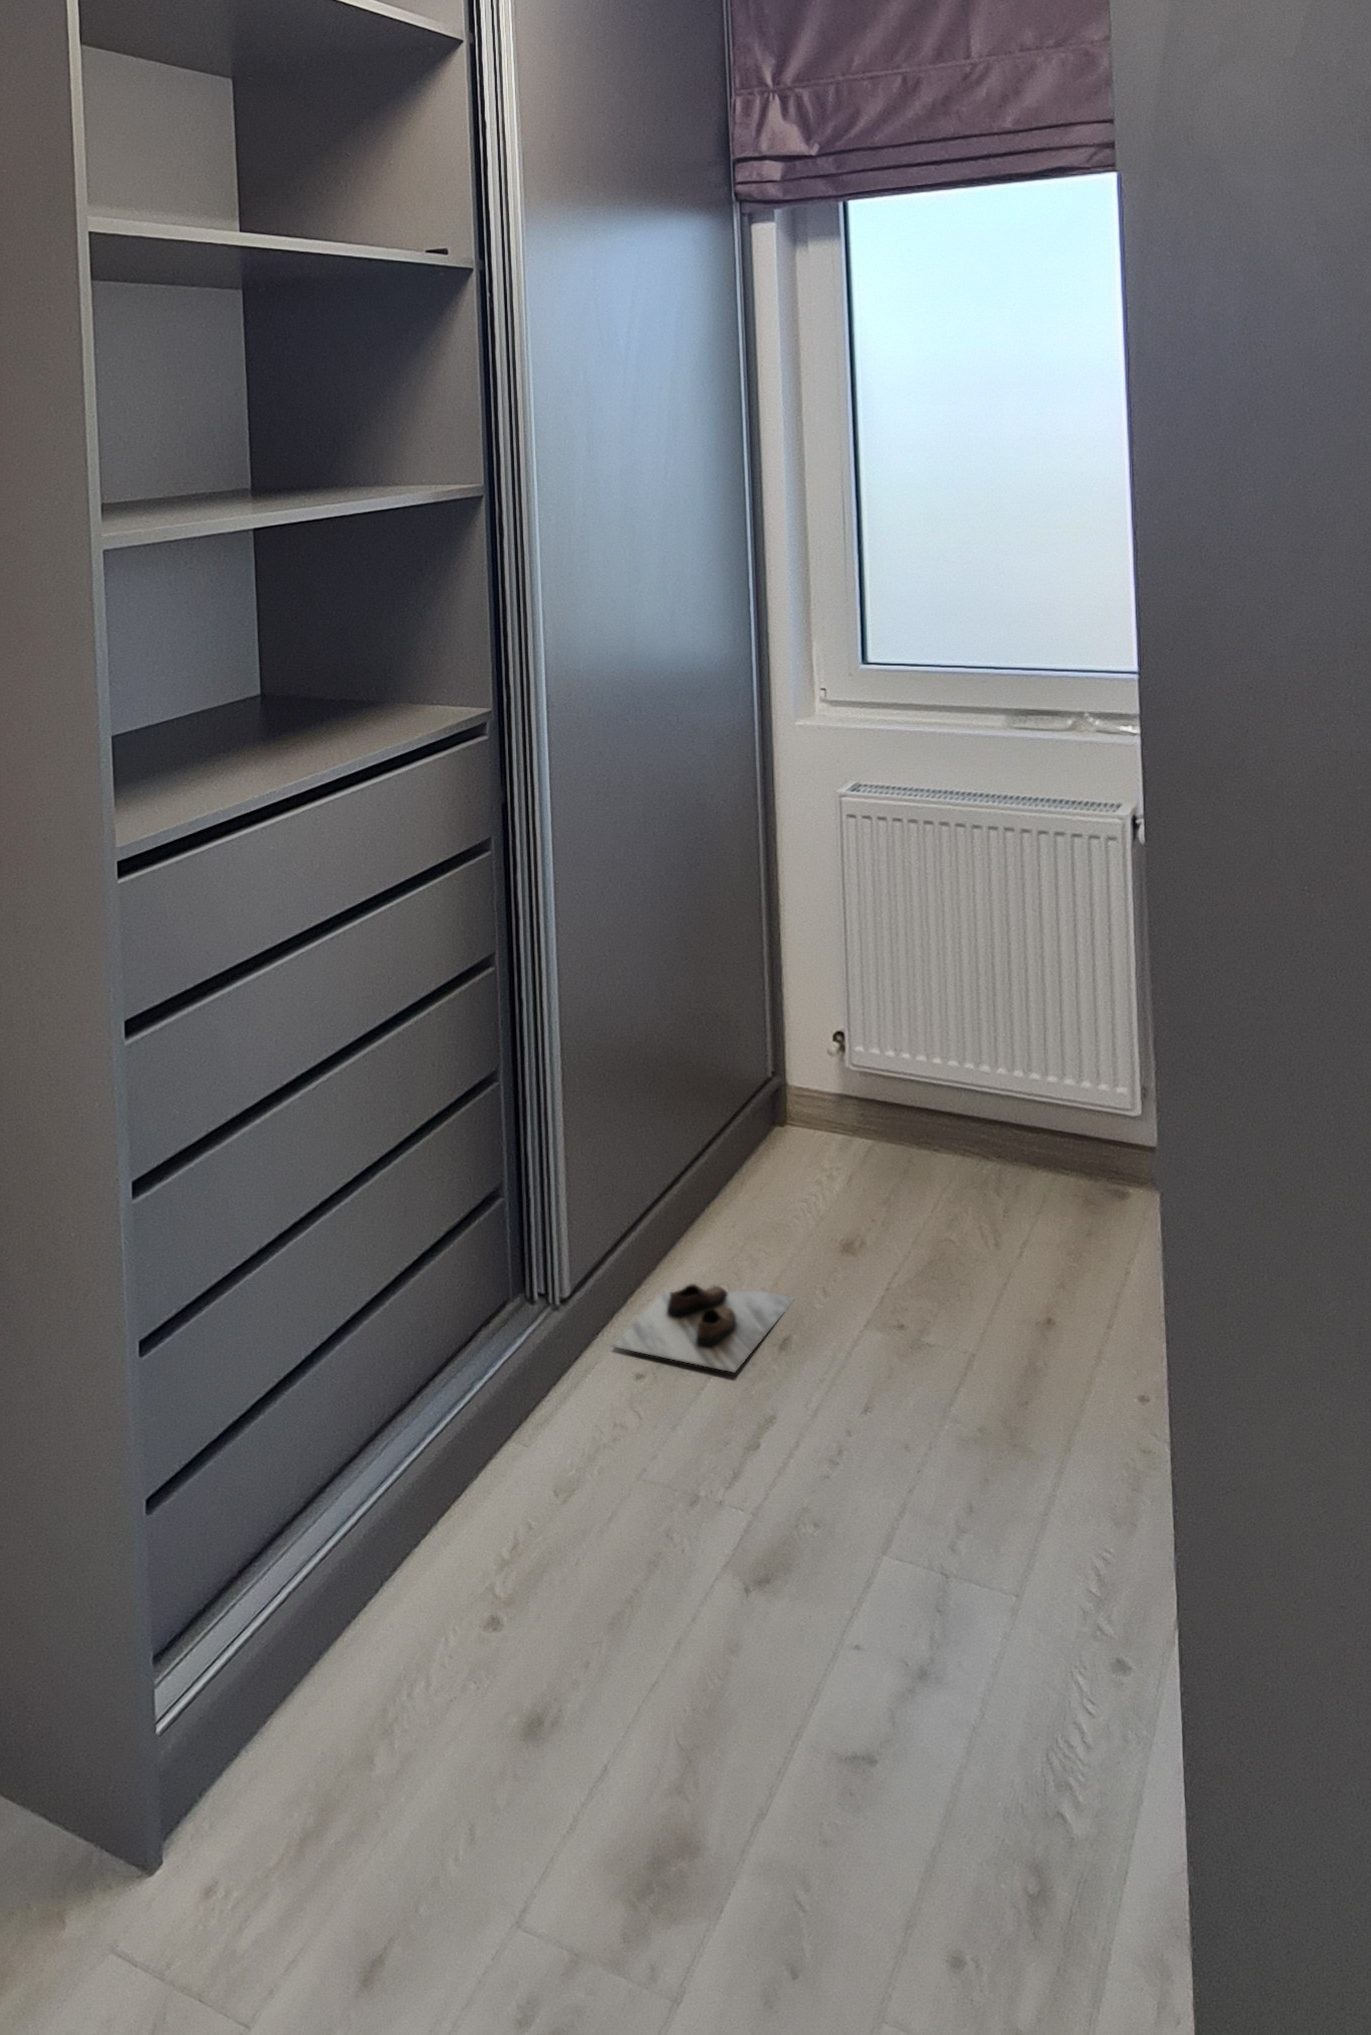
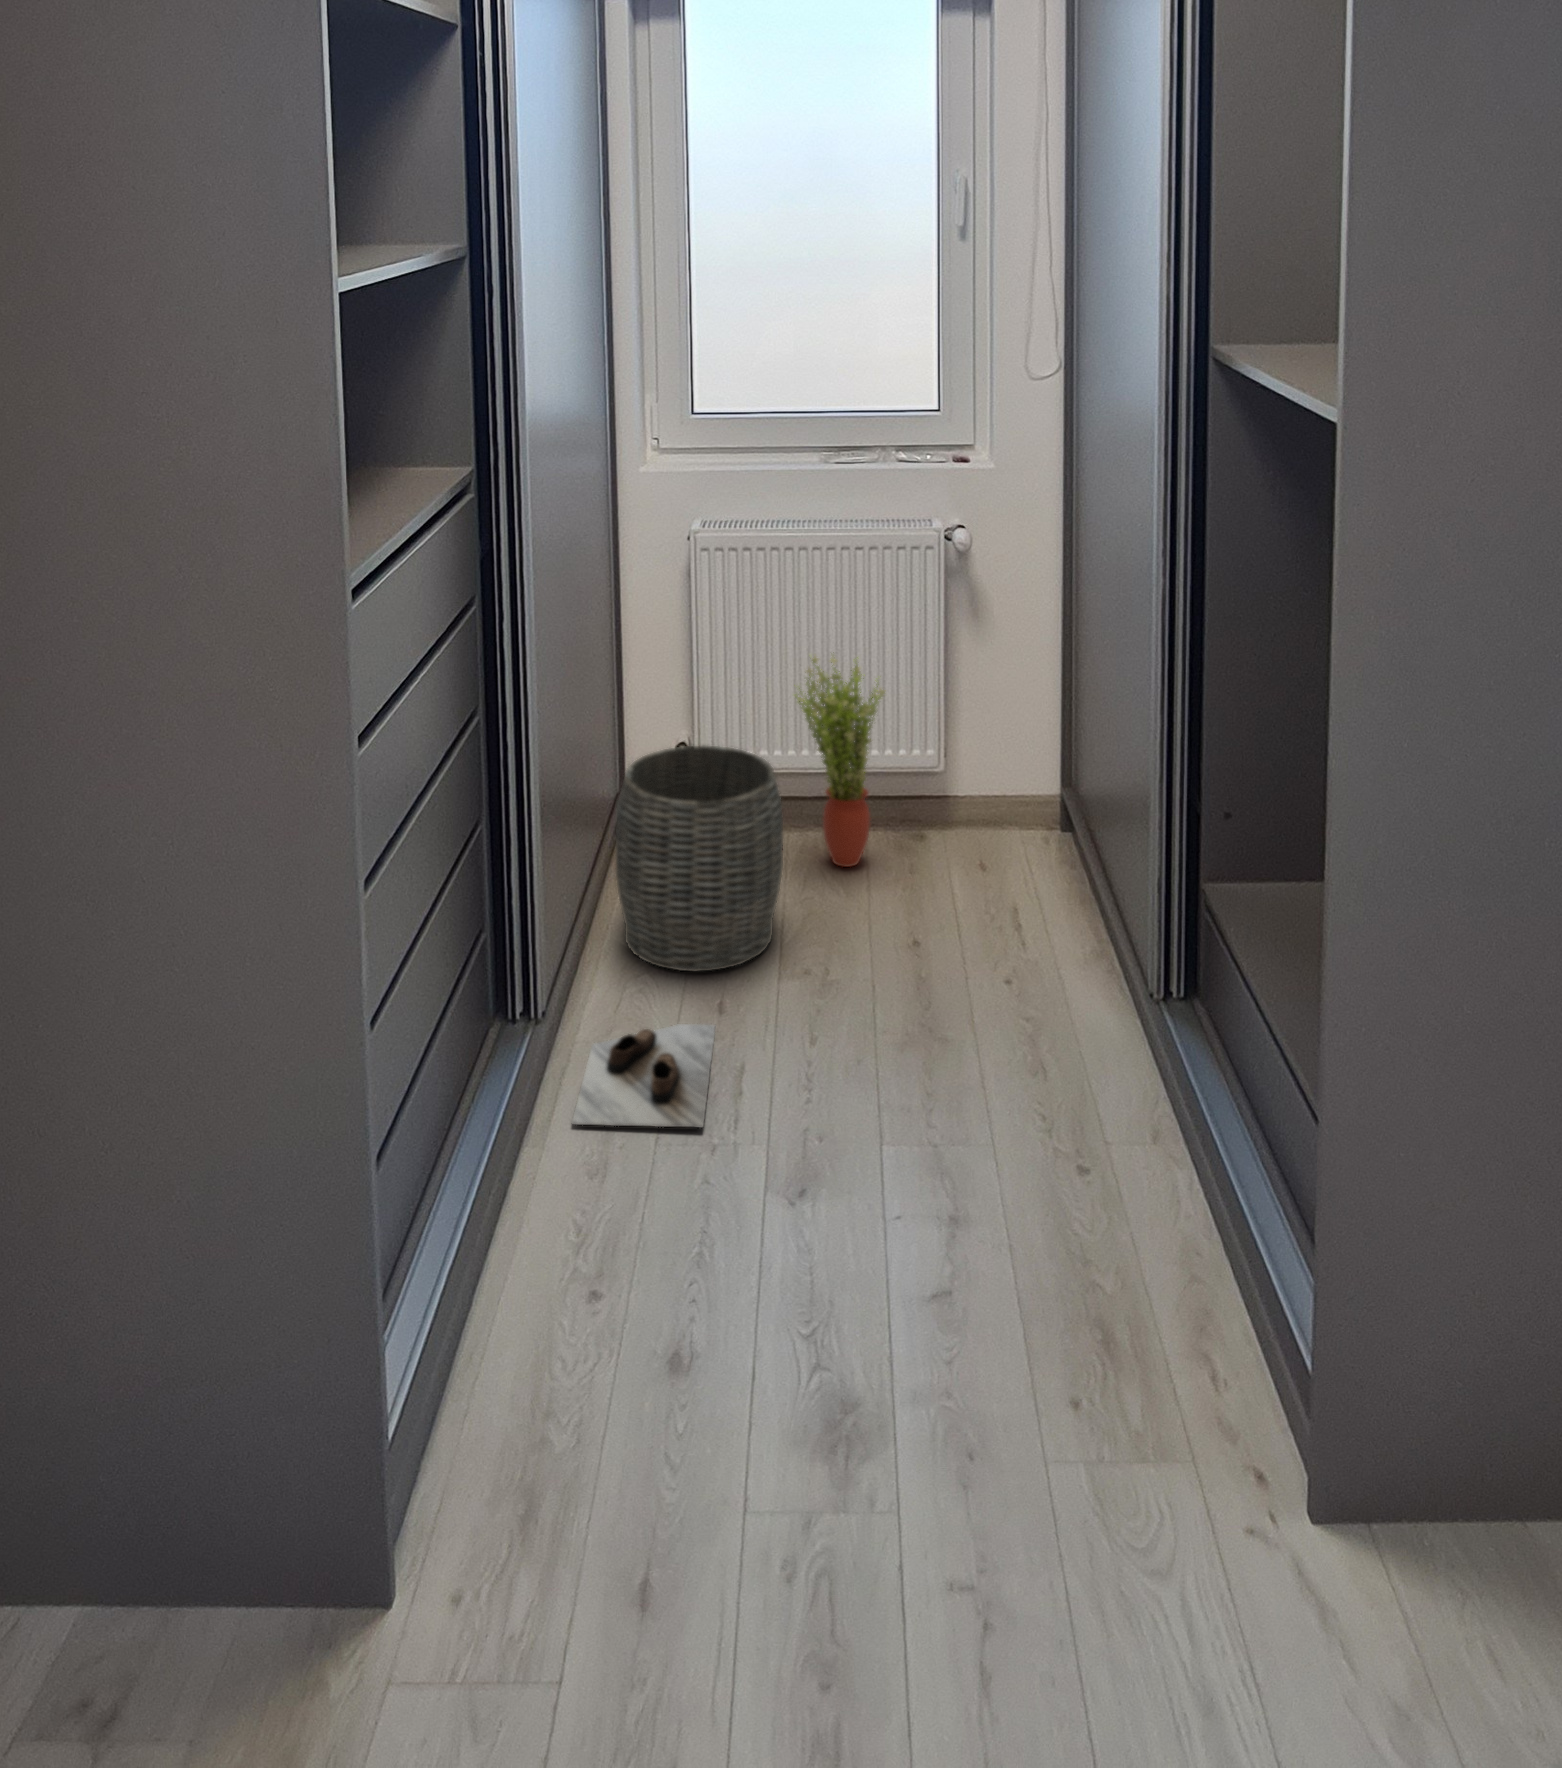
potted plant: none [950,944,1057,1188] -> present [795,657,884,867]
woven basket: none [727,1027,910,1253] -> present [616,746,783,971]

